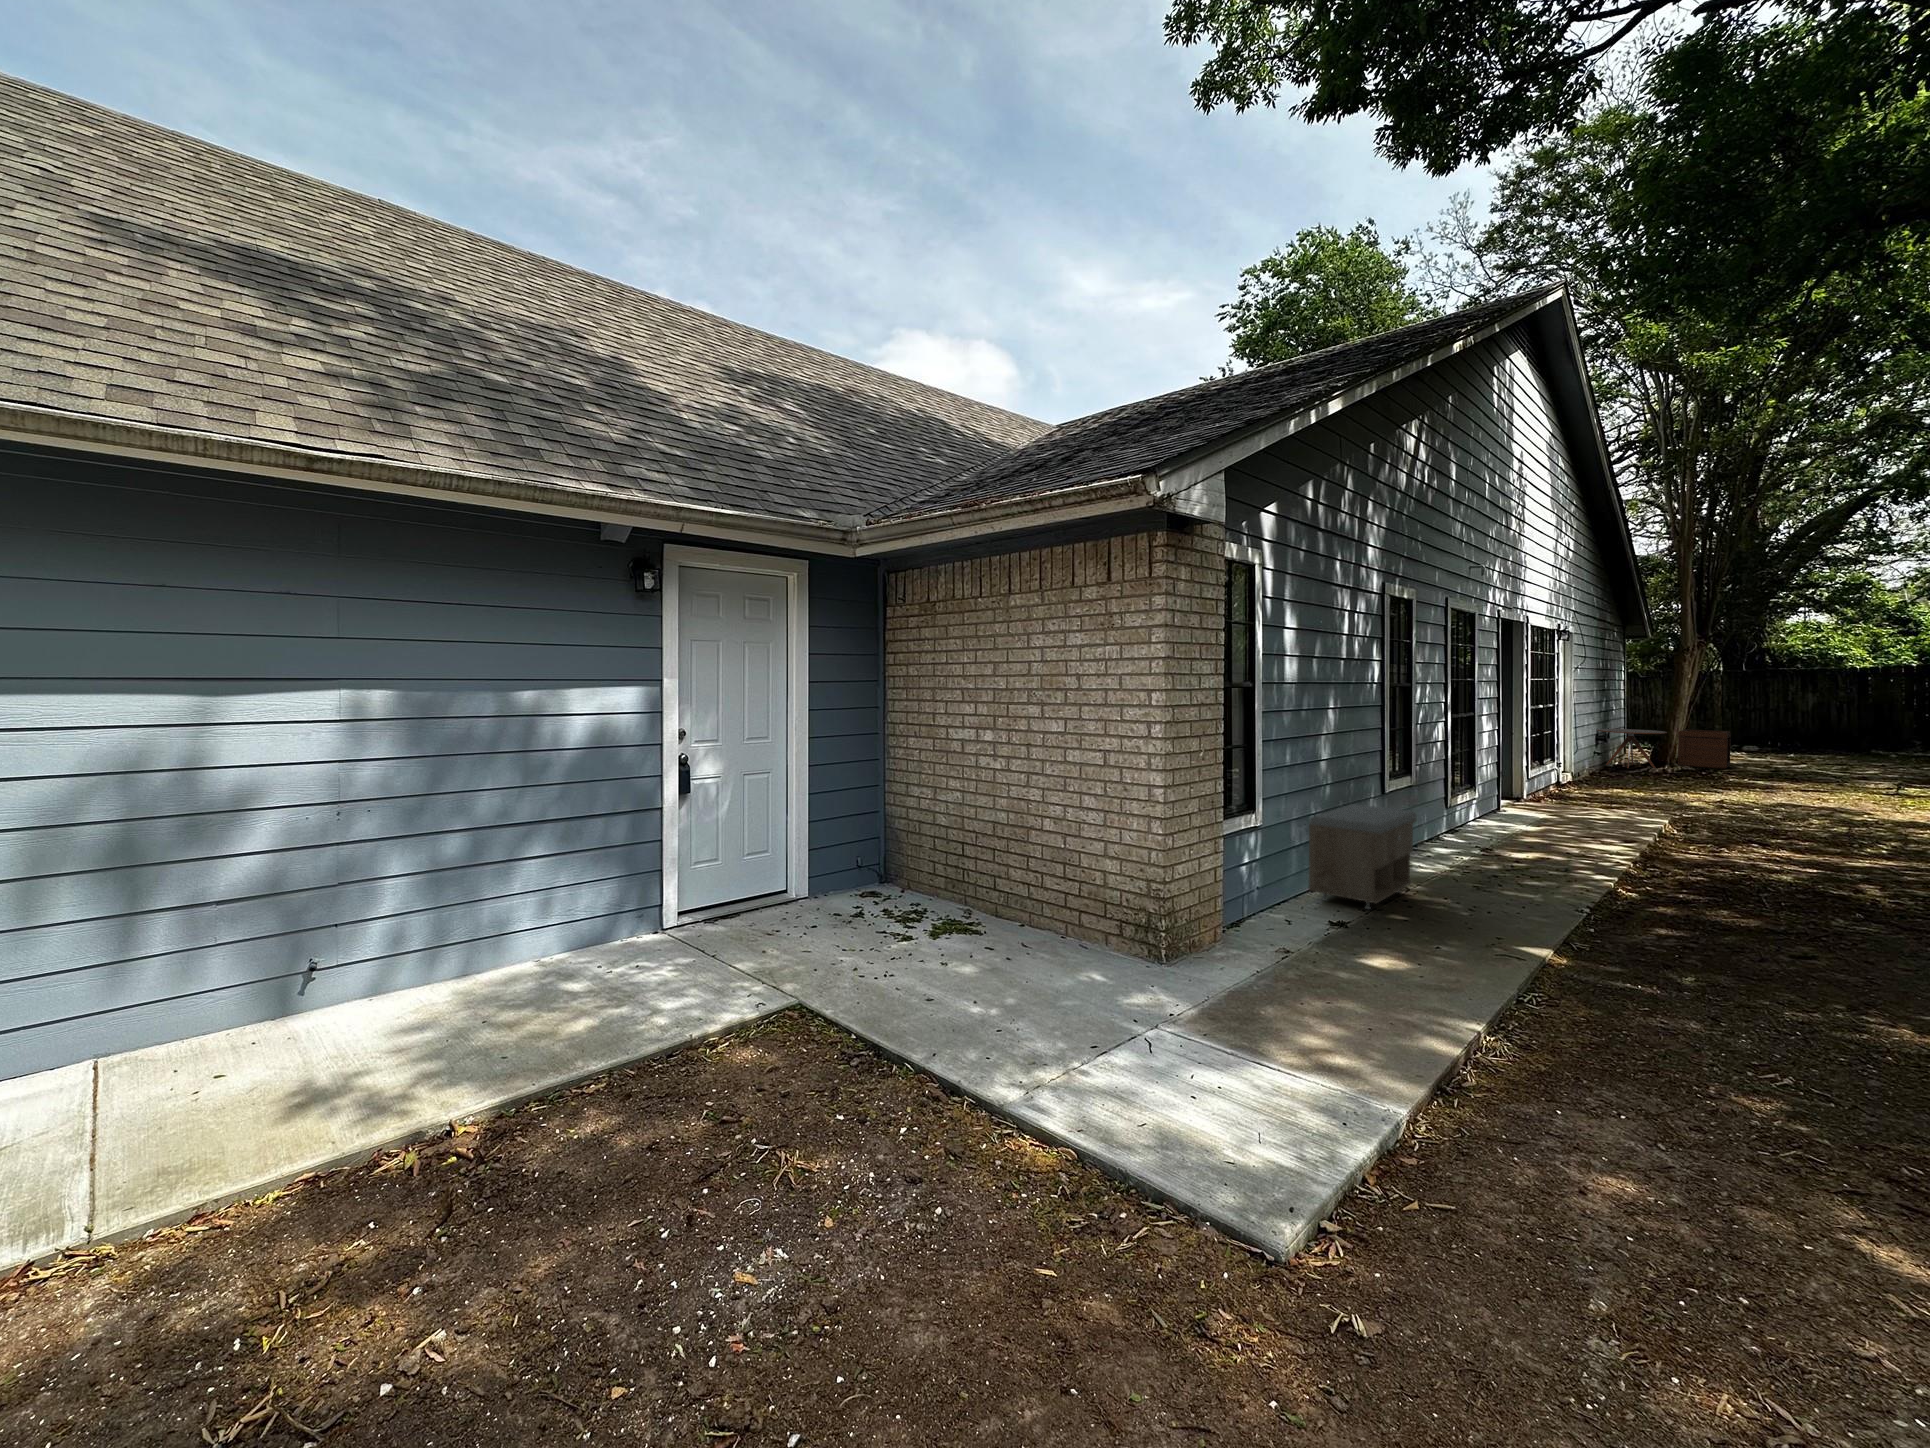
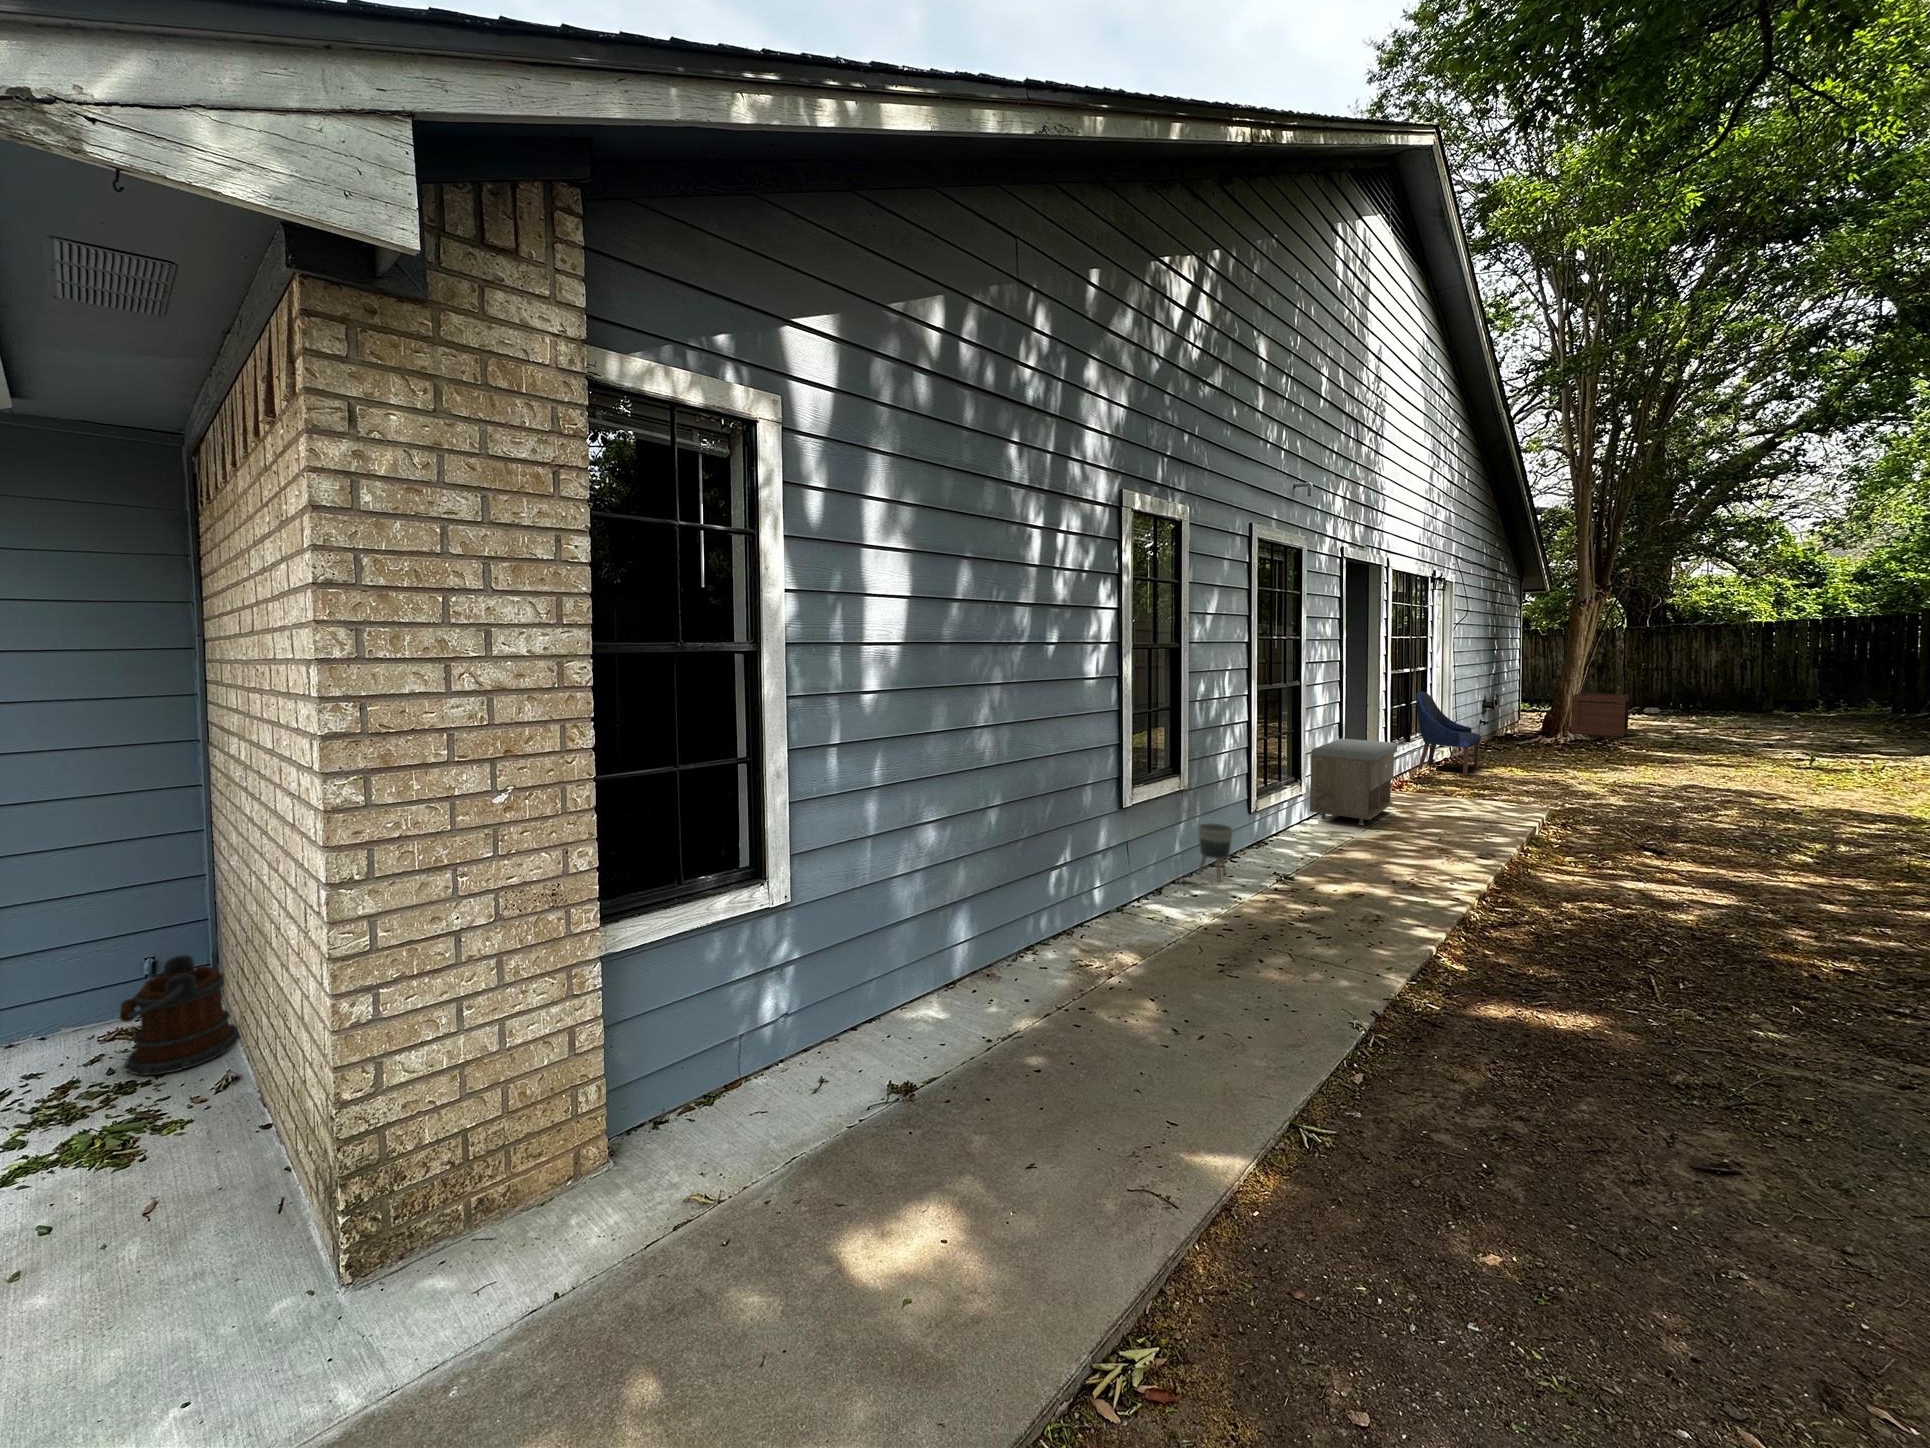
chair: none [1549,724,1605,794] -> present [1416,692,1481,776]
round table: present [1597,729,1667,768] -> none [1482,693,1559,738]
storage bench: present [1309,804,1417,909] -> present [1310,739,1397,825]
planter: none [1421,812,1449,851] -> present [1198,824,1233,881]
bucket: none [886,855,934,915] -> present [120,955,241,1076]

